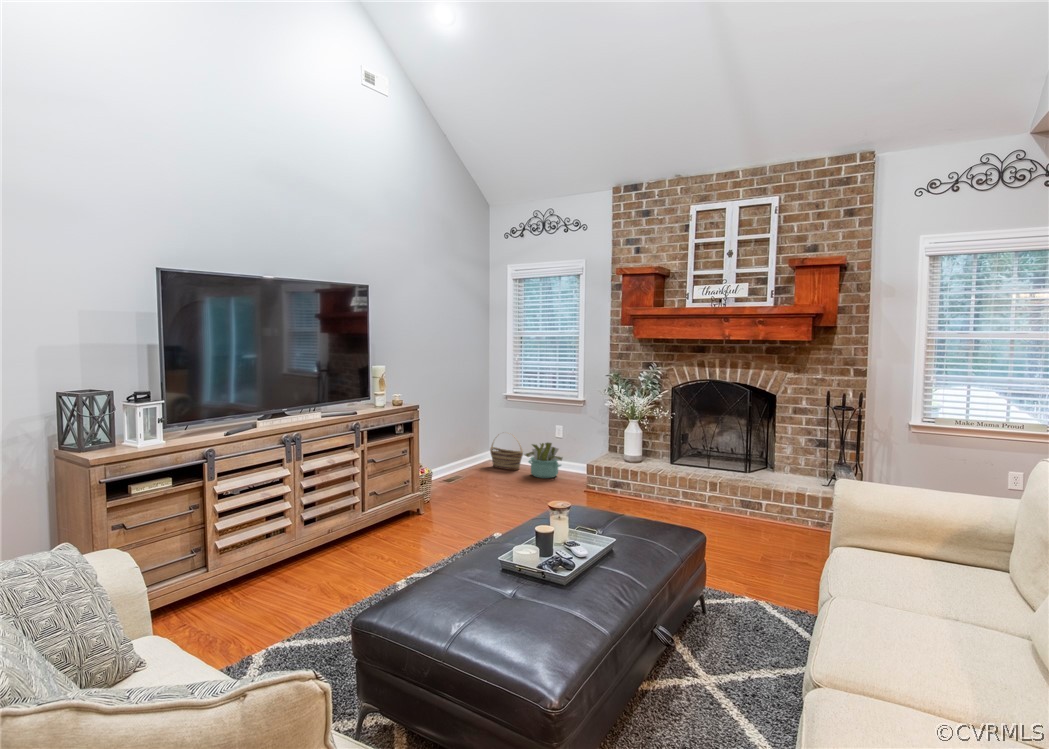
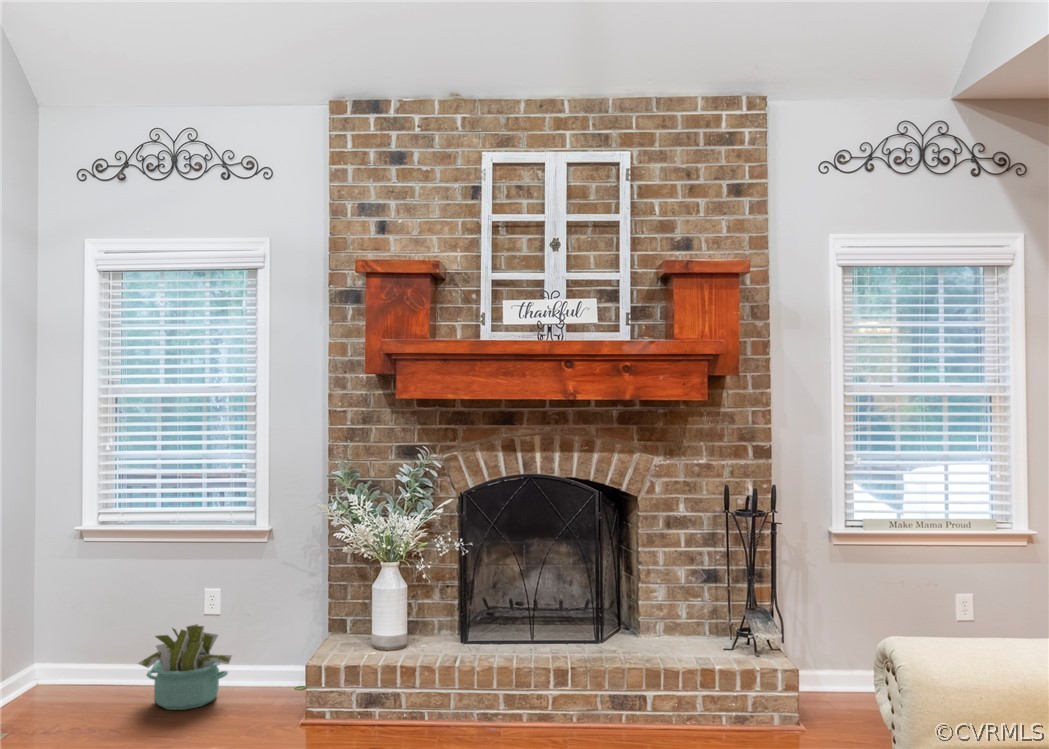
basket: present [490,435,523,470] -> none [44,612,130,699]

